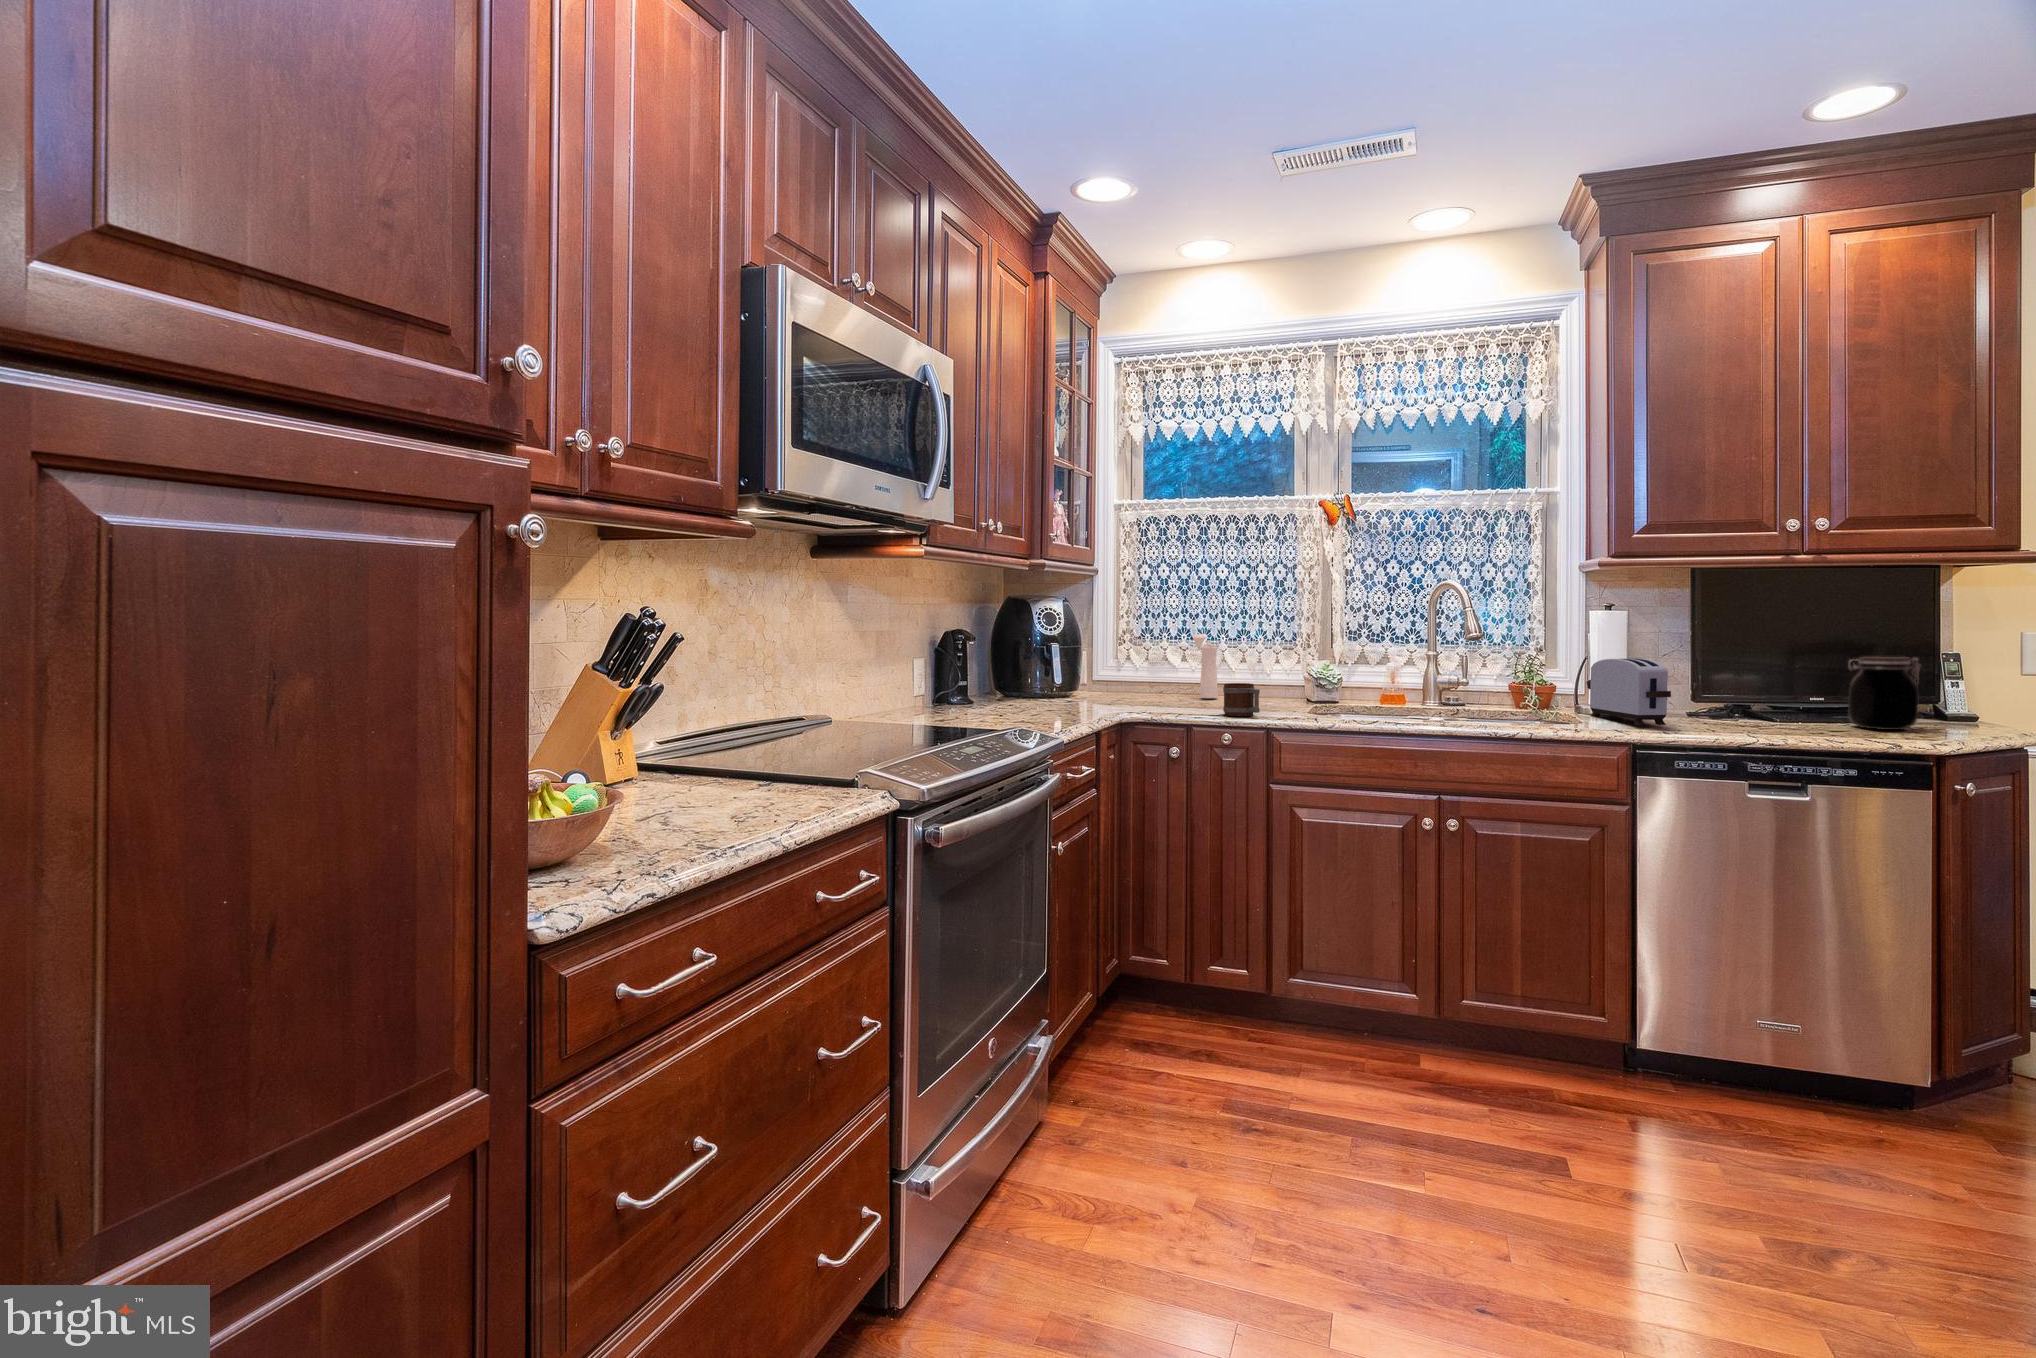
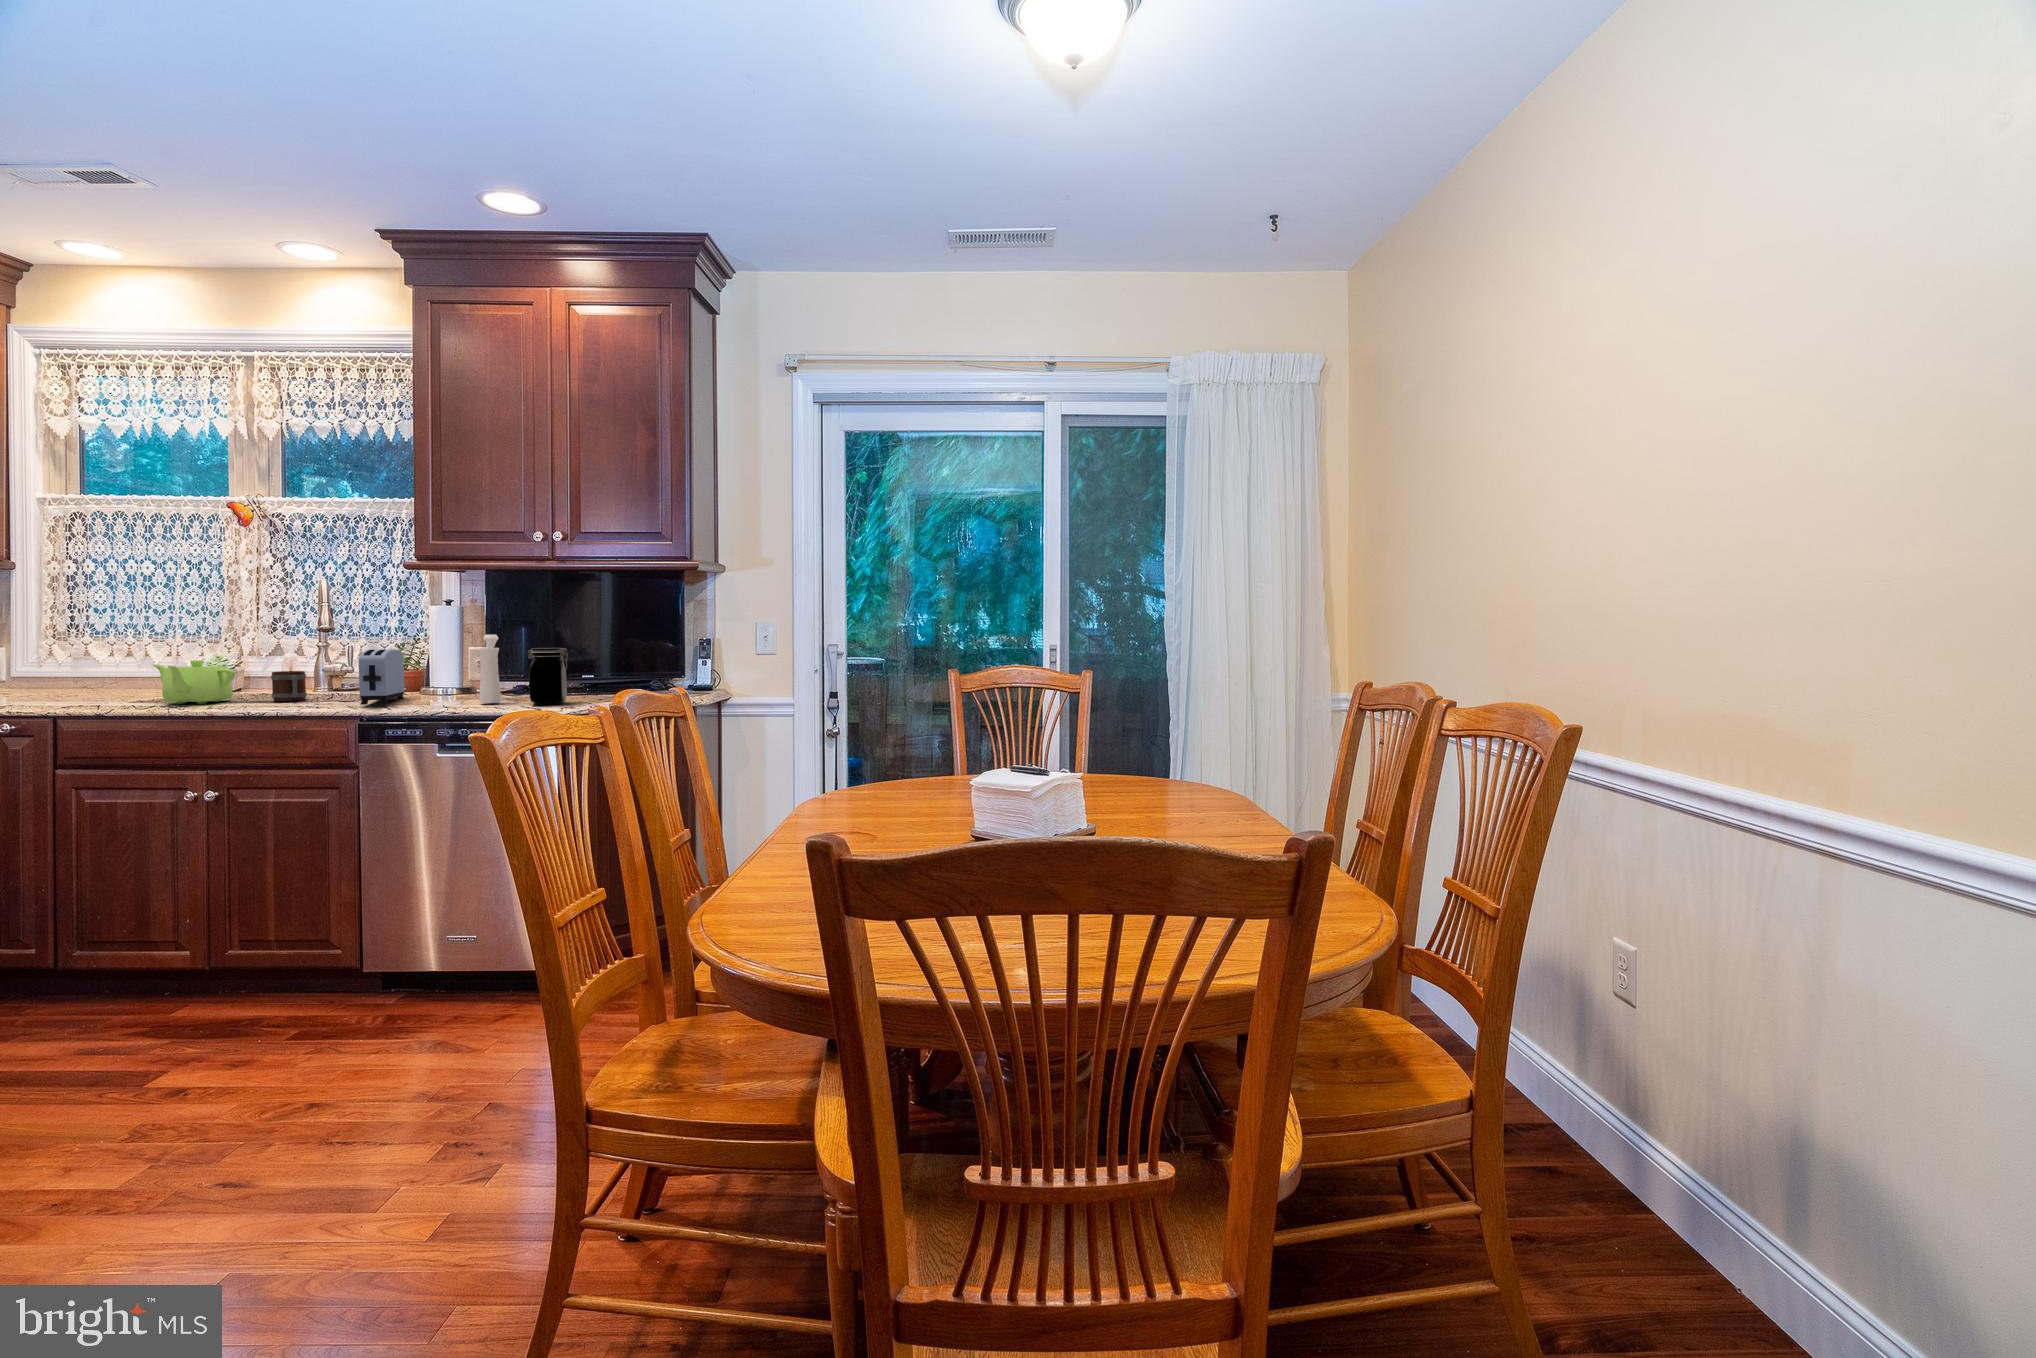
pepper mill: present [1193,634,1218,698] -> present [479,634,500,703]
teapot: none [1349,671,1440,719] -> present [153,660,236,704]
mug: present [1223,683,1260,716] -> present [271,671,307,701]

